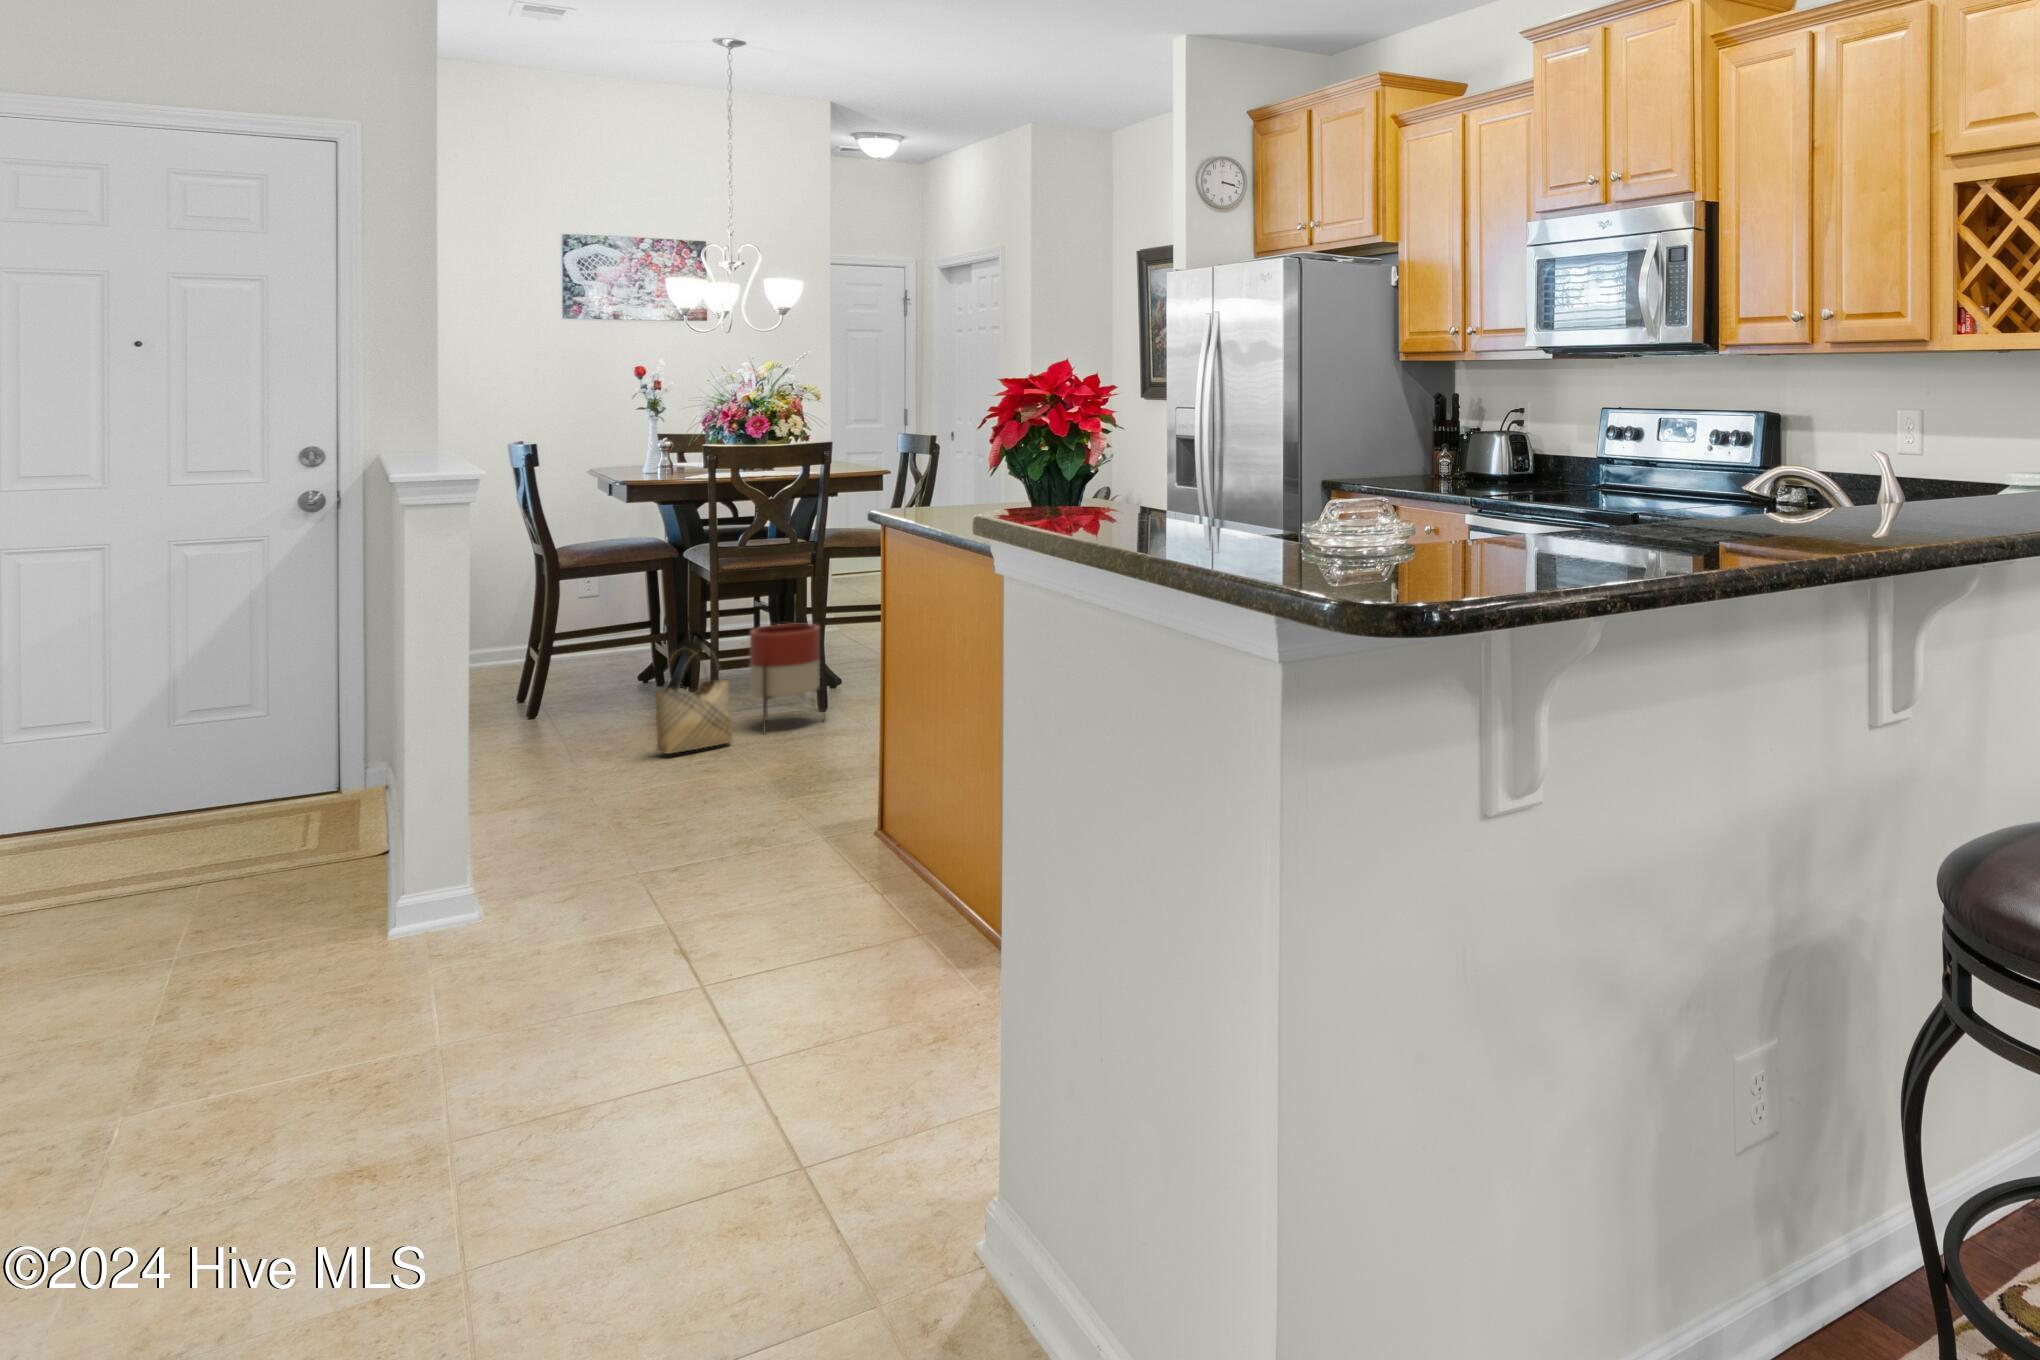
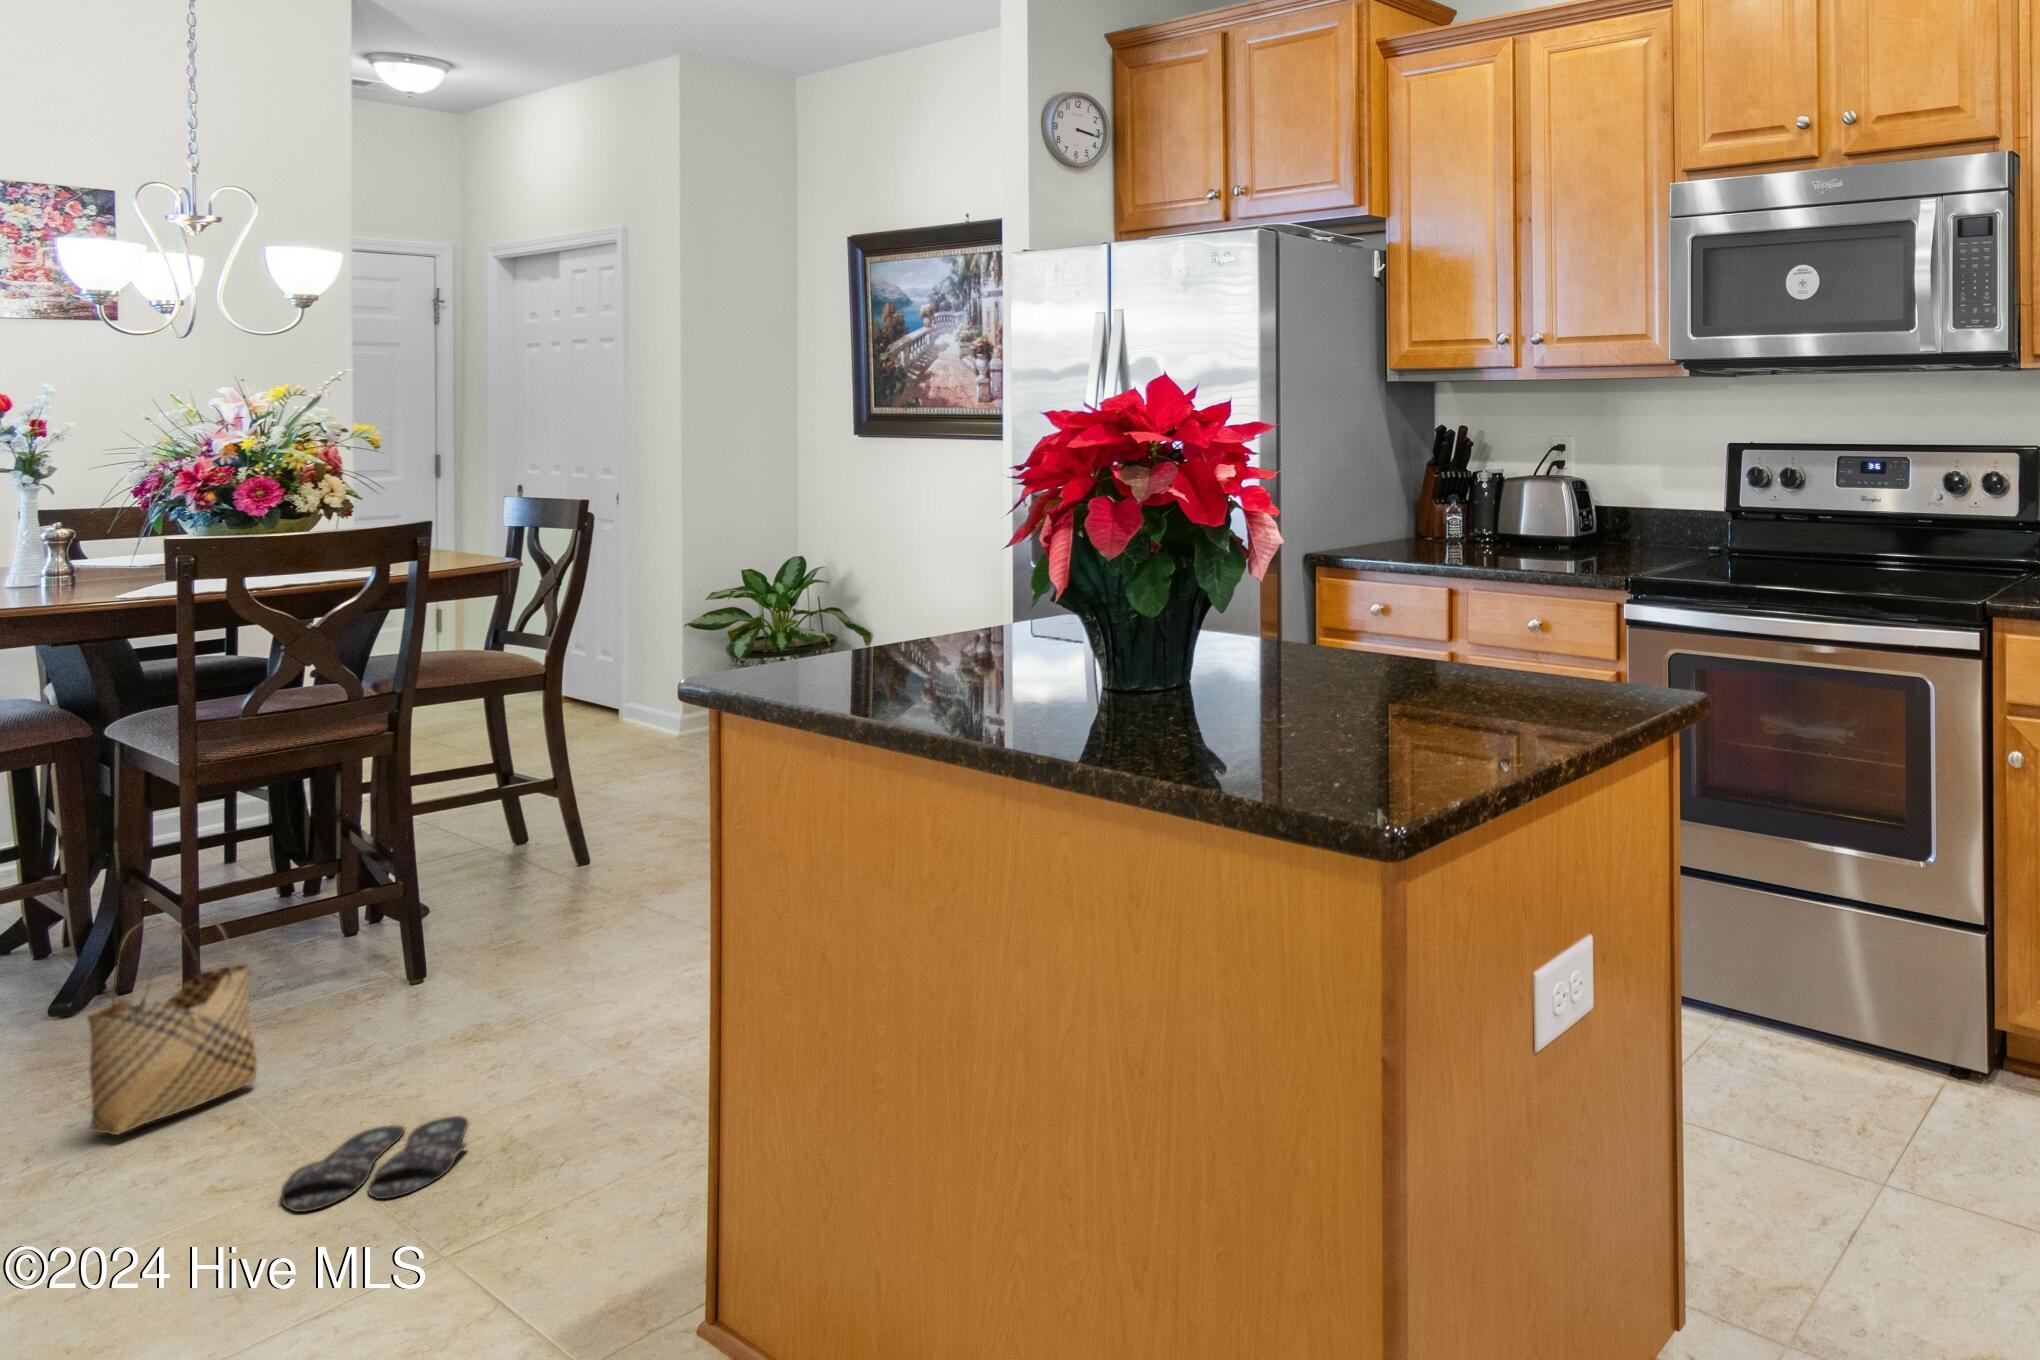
planter: present [749,623,825,732] -> none [280,836,431,1050]
slippers: none [725,763,818,788] -> present [281,1116,468,1212]

